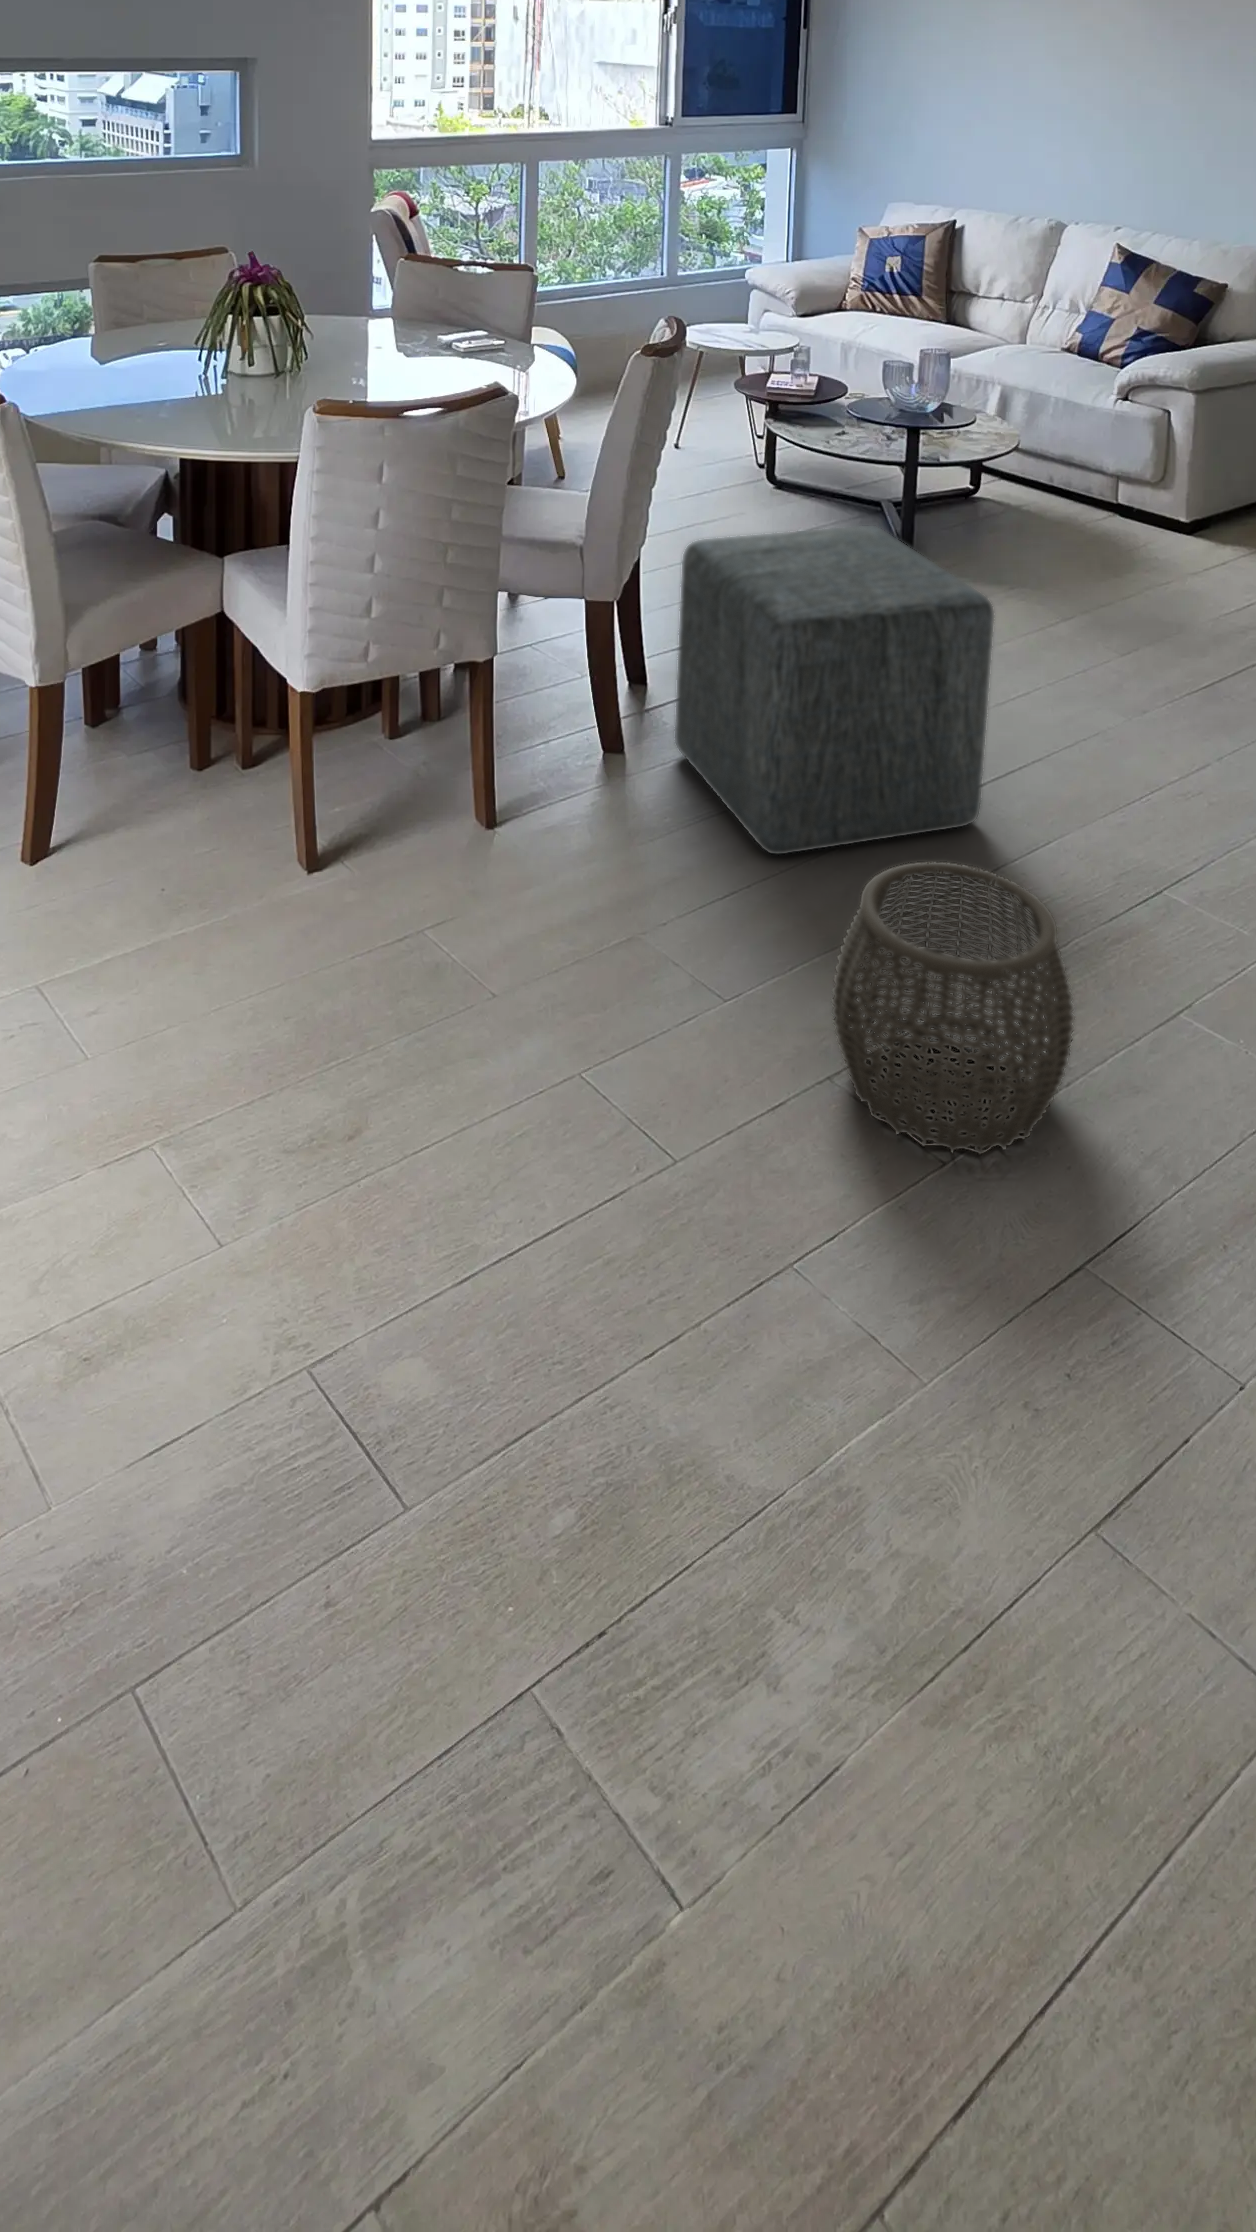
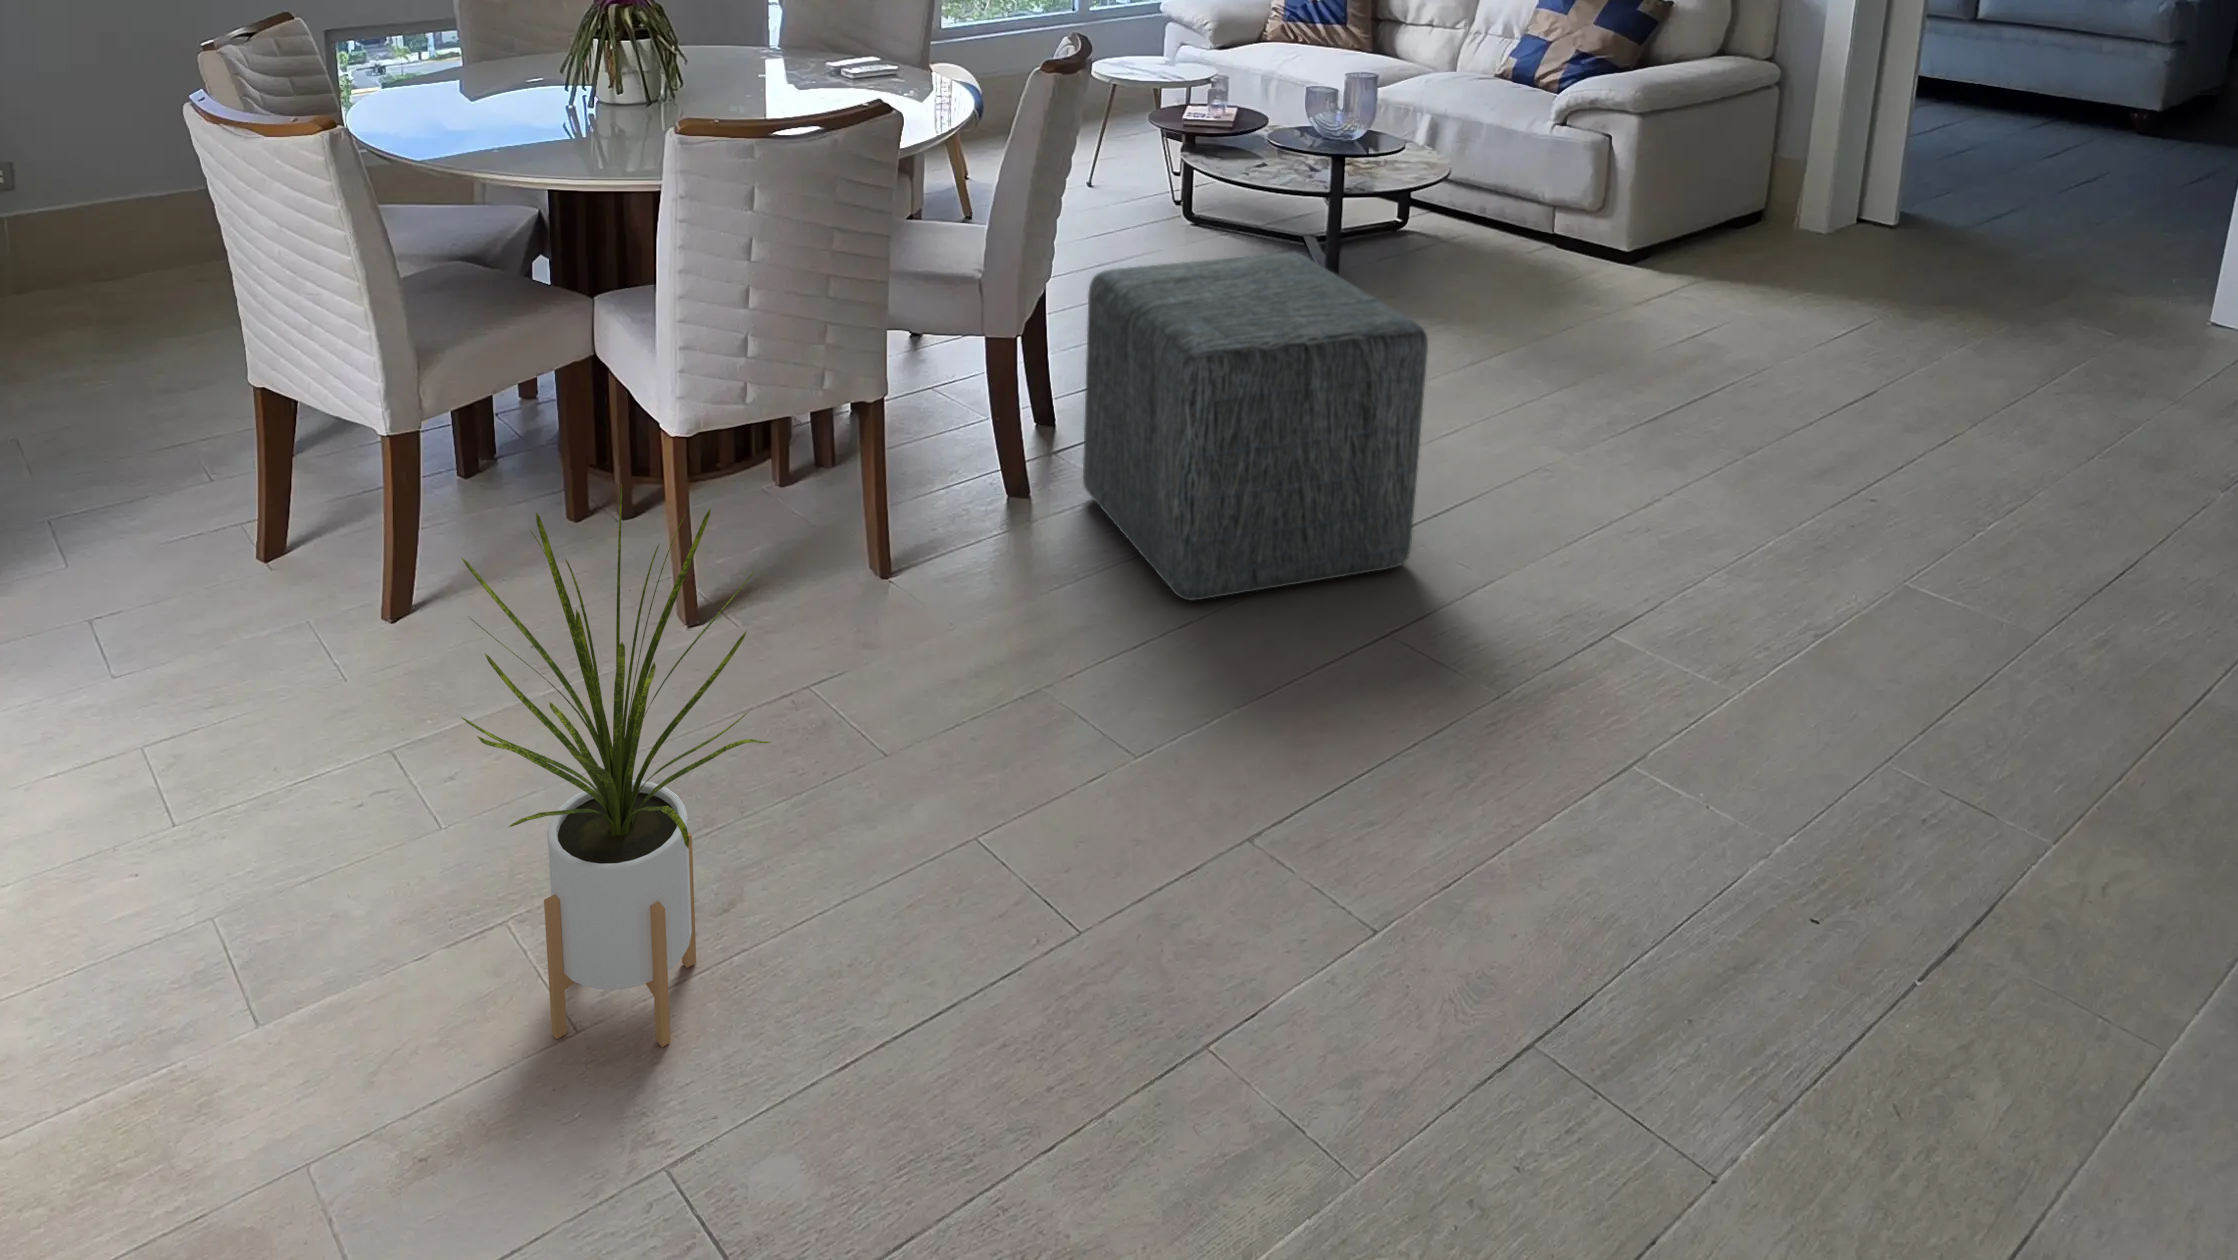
house plant: none [136,736,406,1260] -> present [461,486,770,1047]
woven basket: present [832,862,1074,1154] -> none [1250,610,1520,924]

